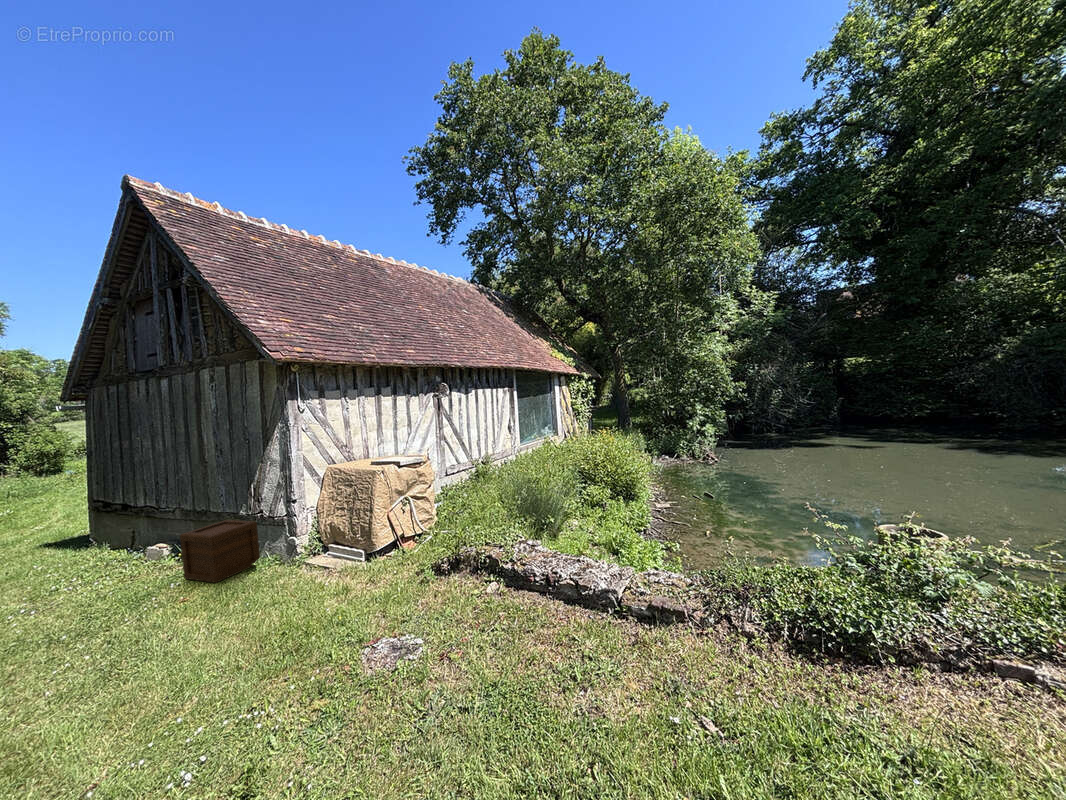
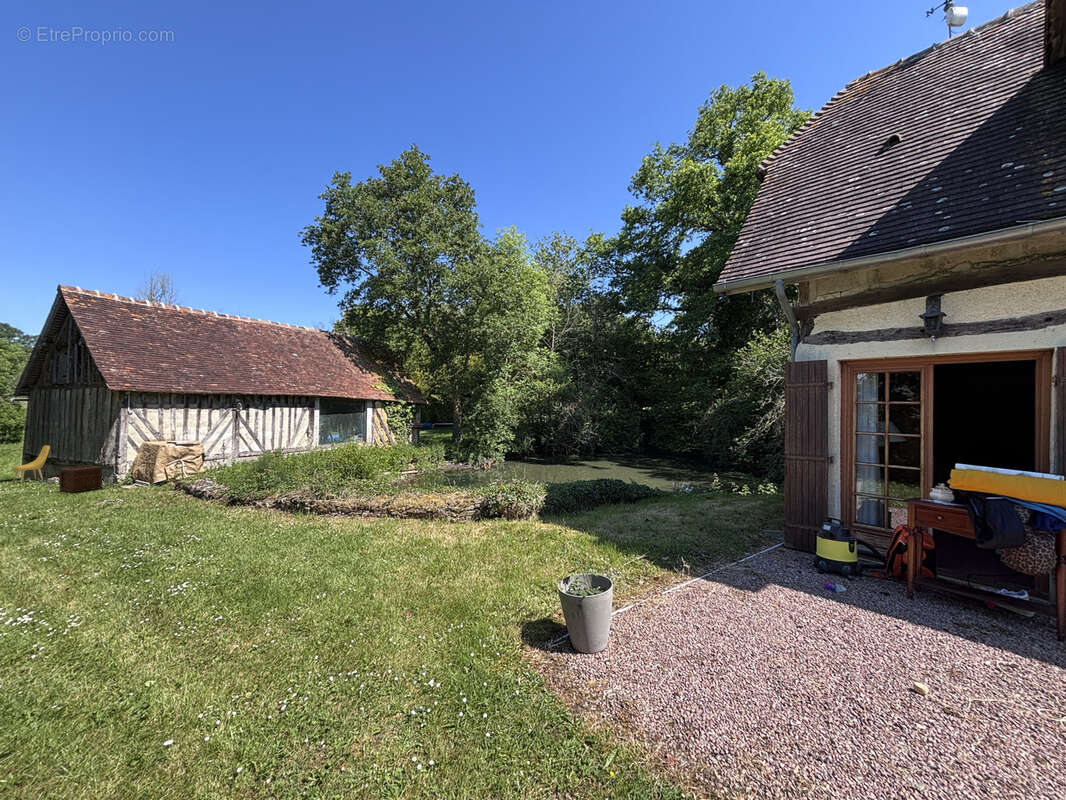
chair: none [80,484,140,562] -> present [12,446,50,483]

